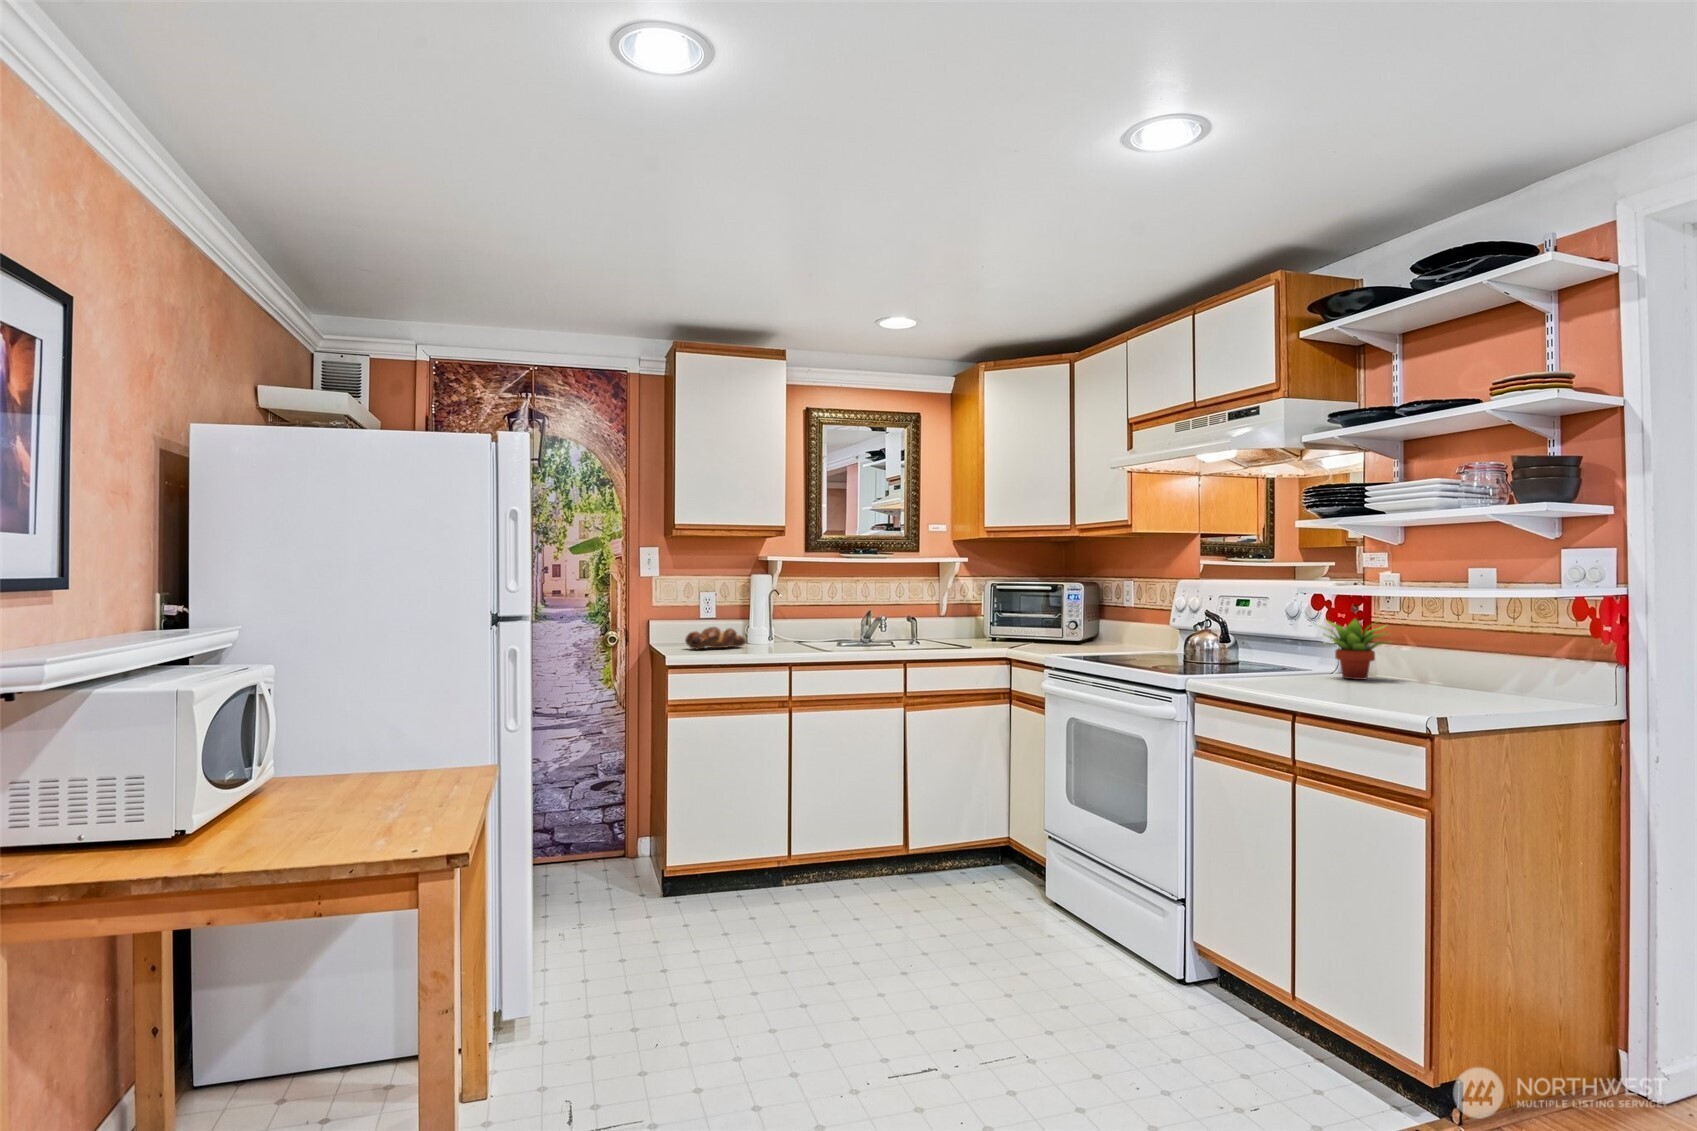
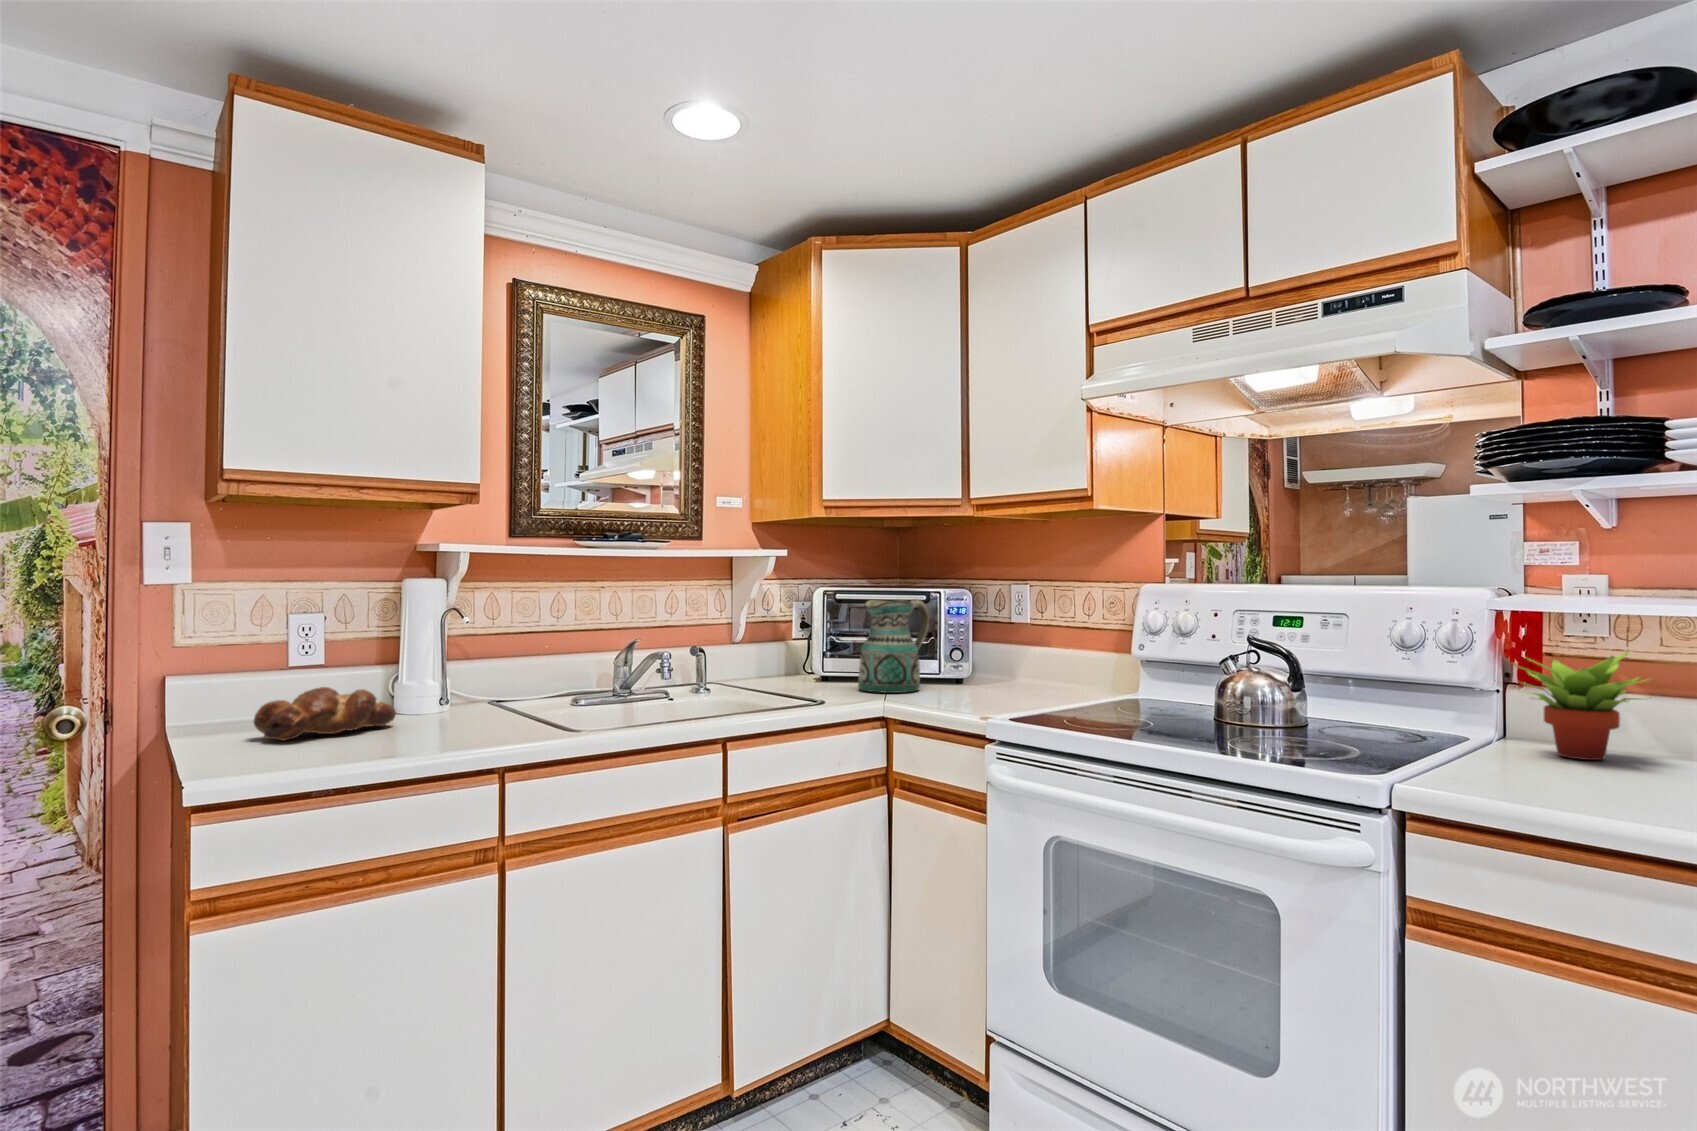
ceramic pitcher: none [1004,588,1053,645] -> present [858,599,929,693]

